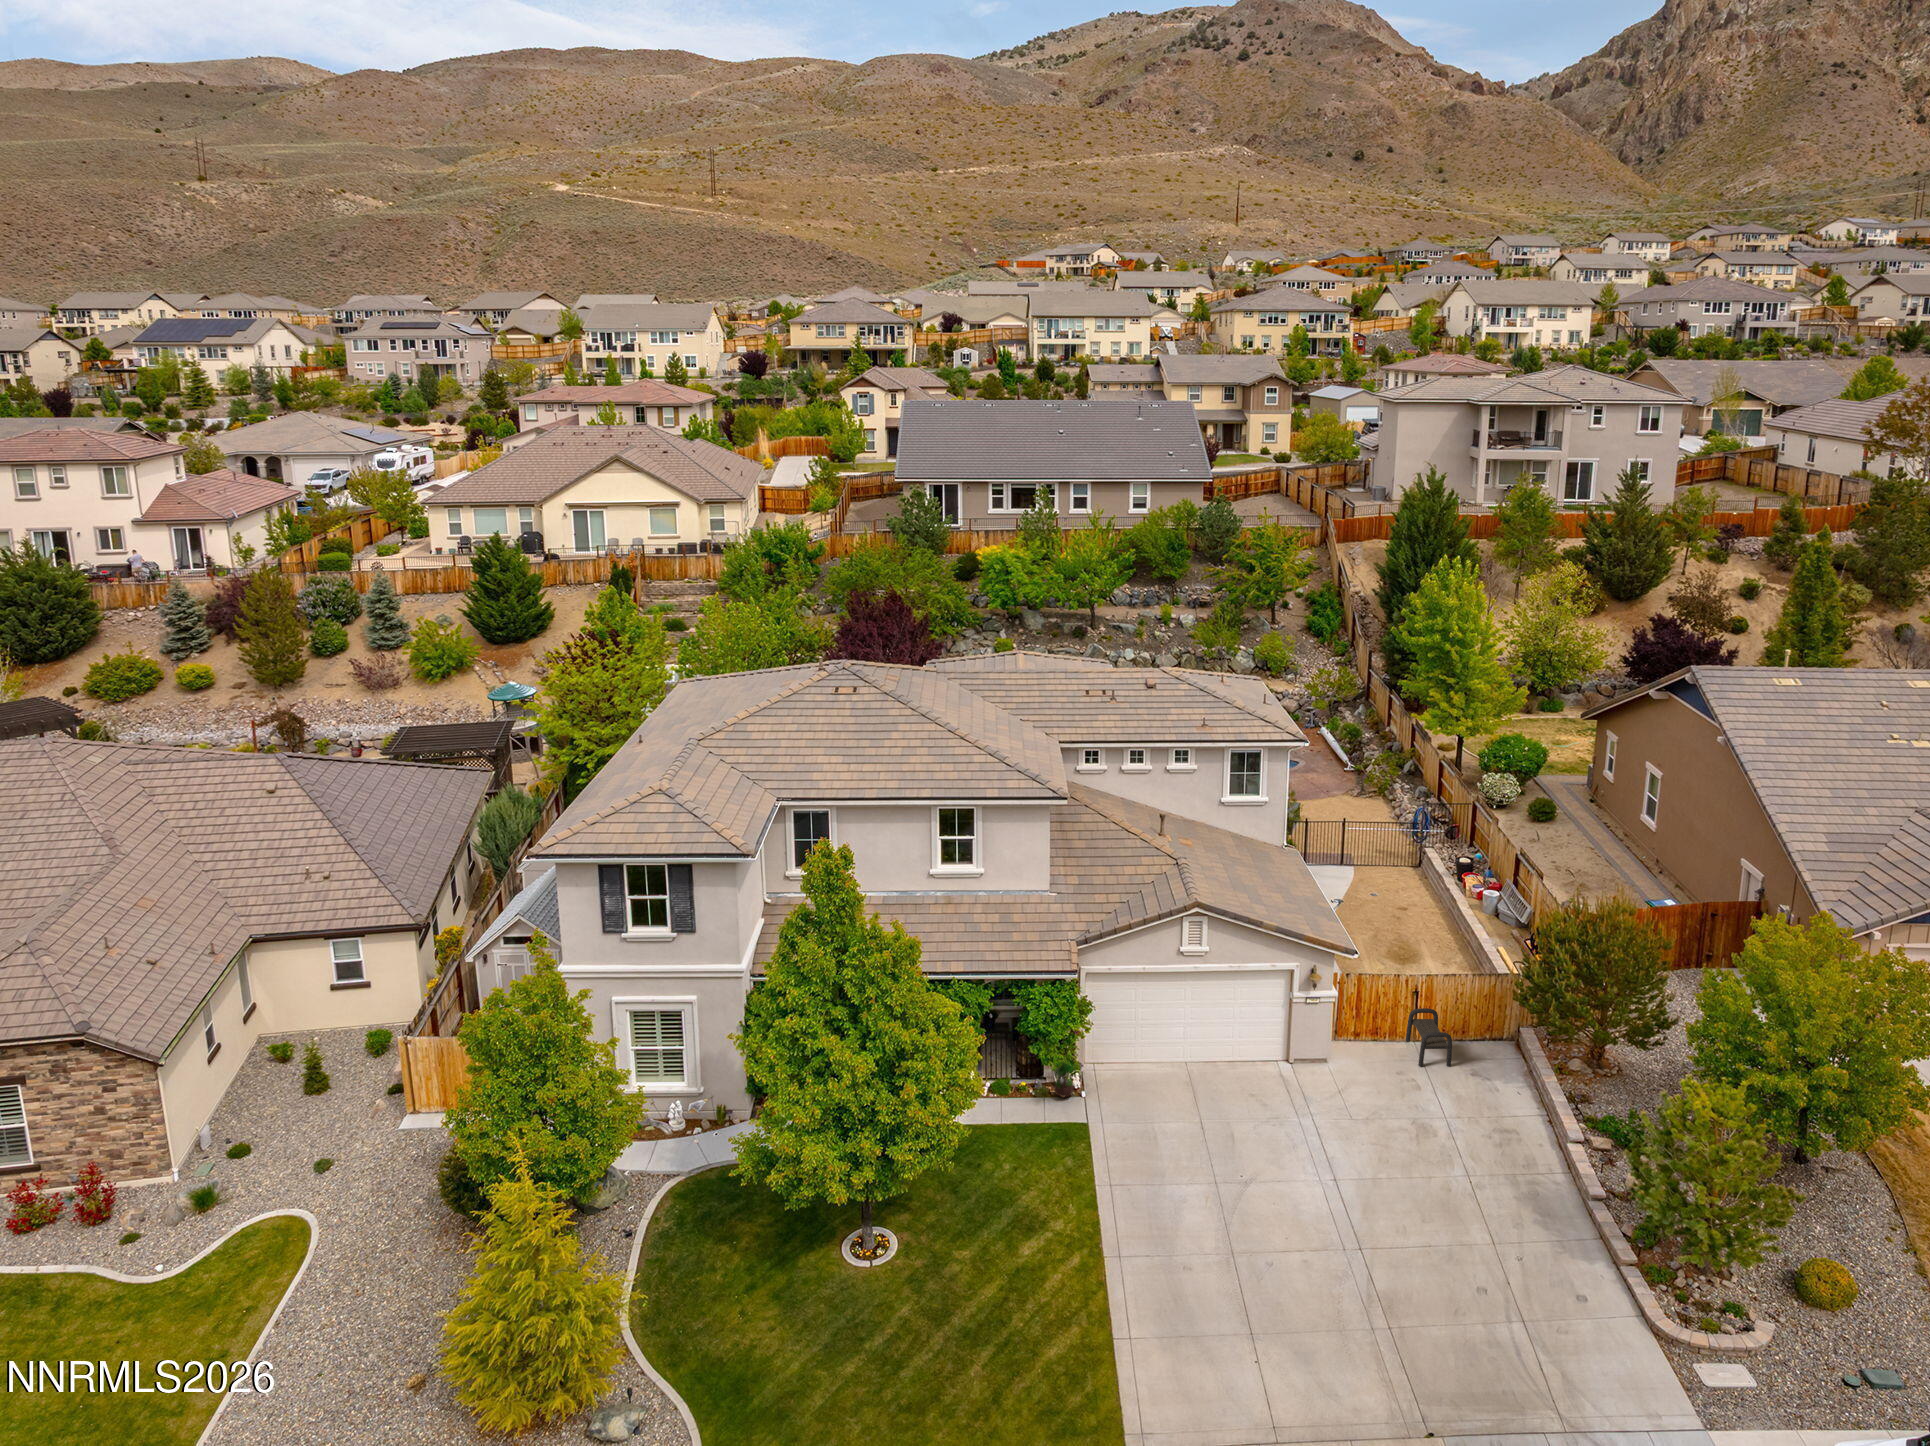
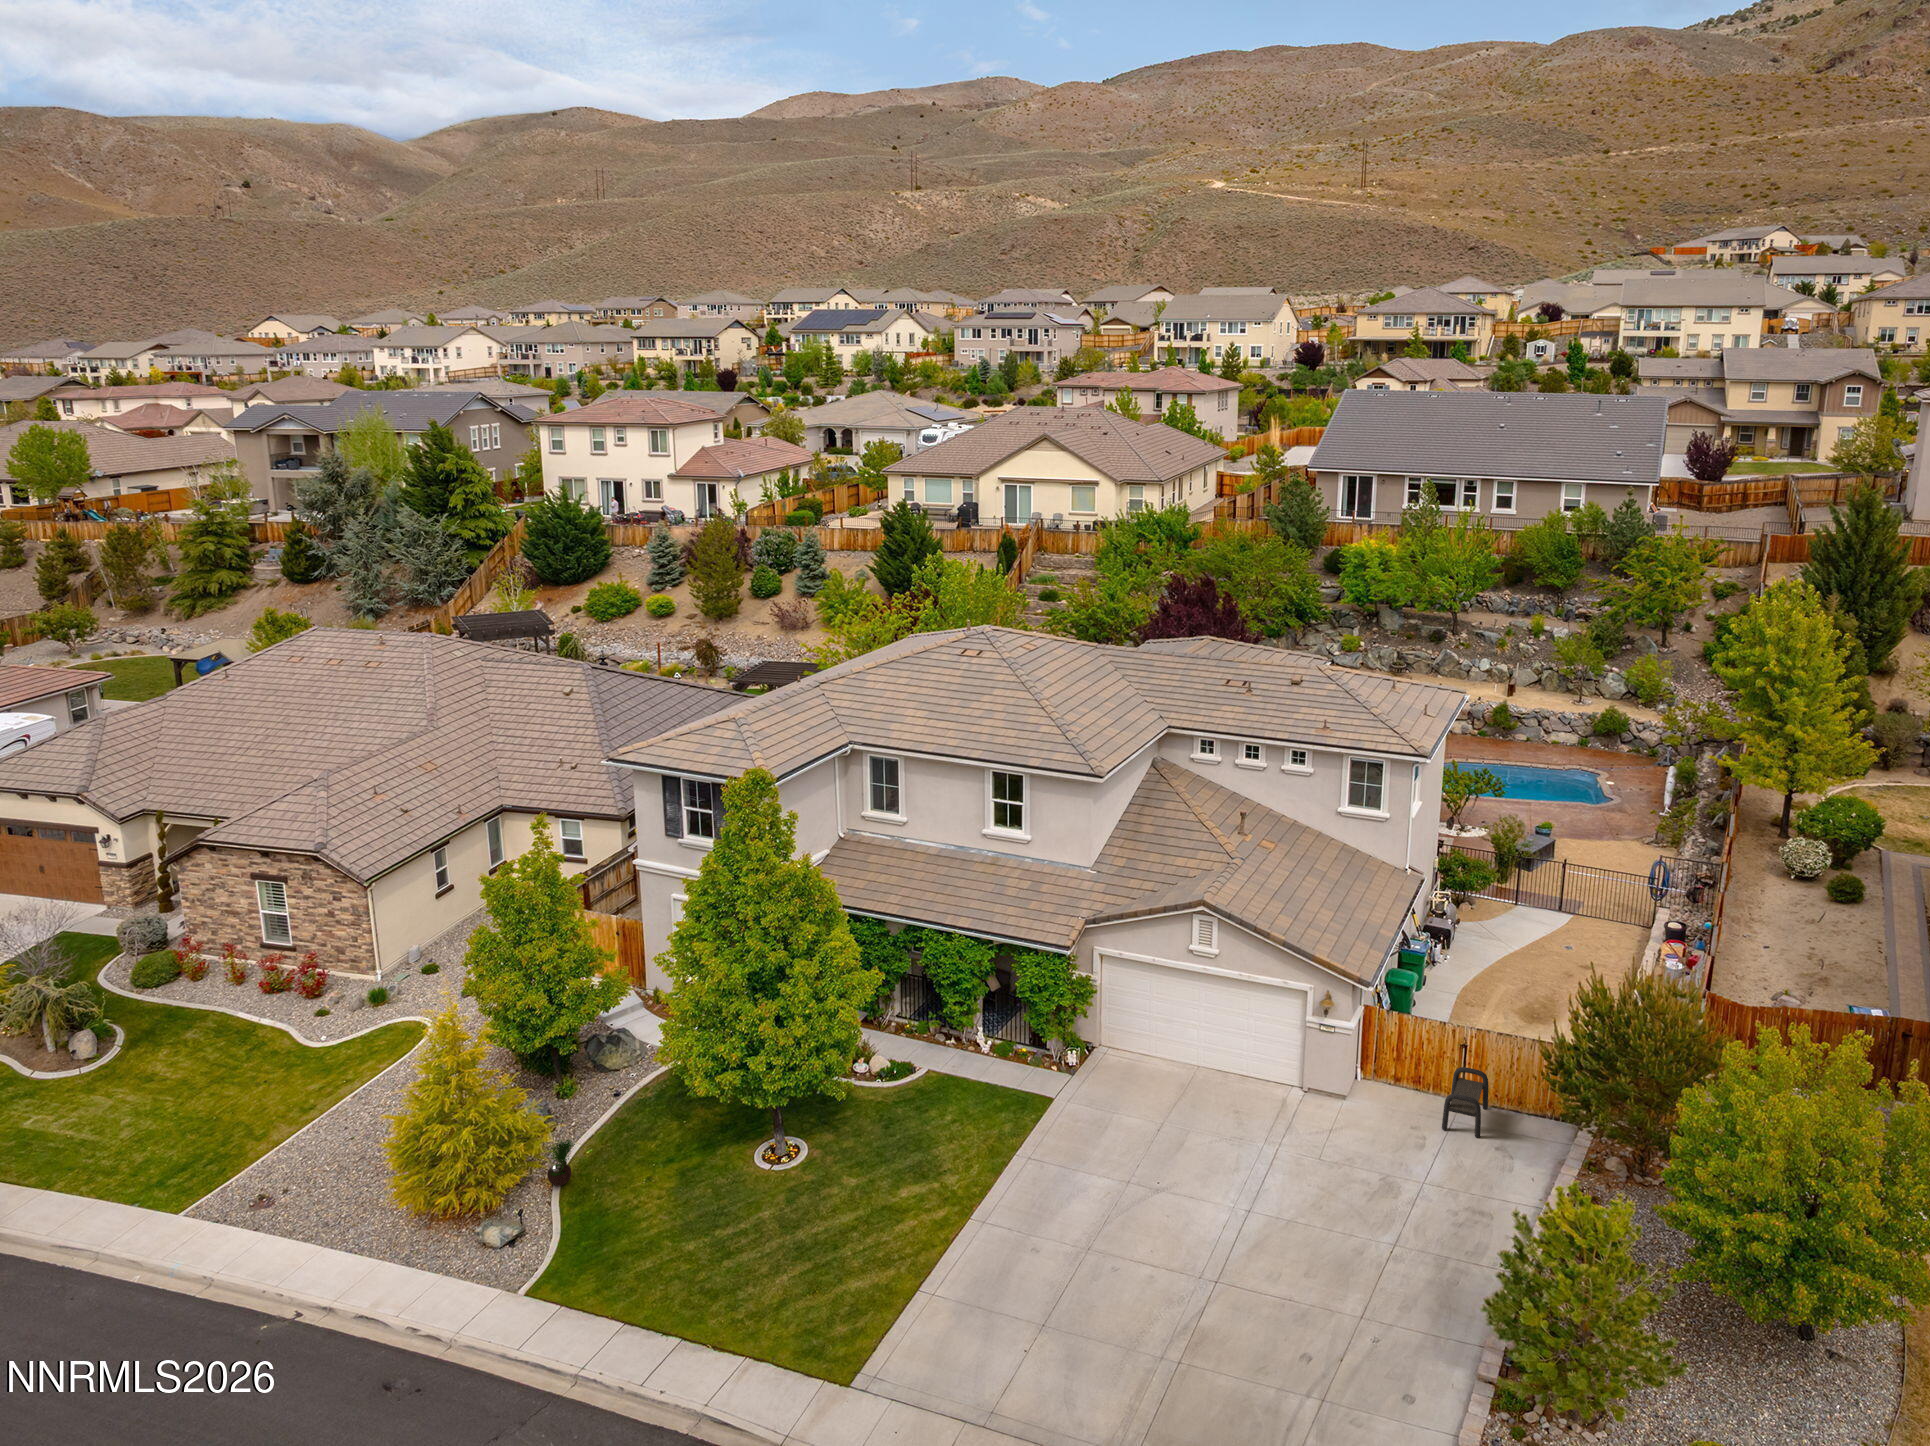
potted tree: present [1054,1060,1074,1097] -> present [547,1139,575,1186]

